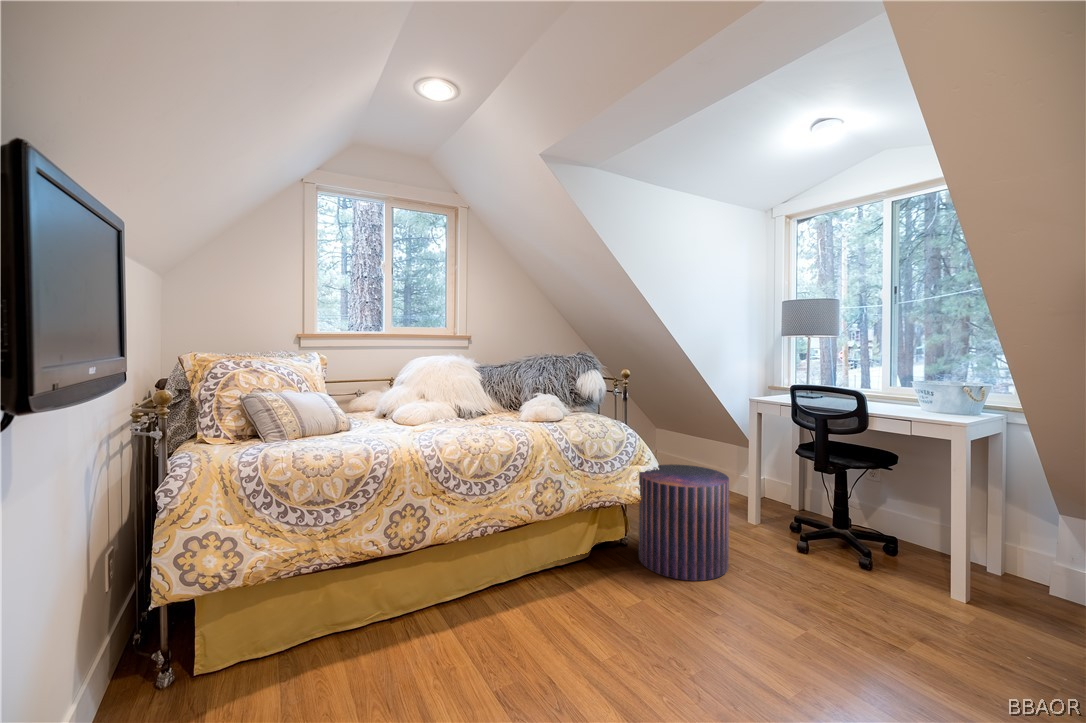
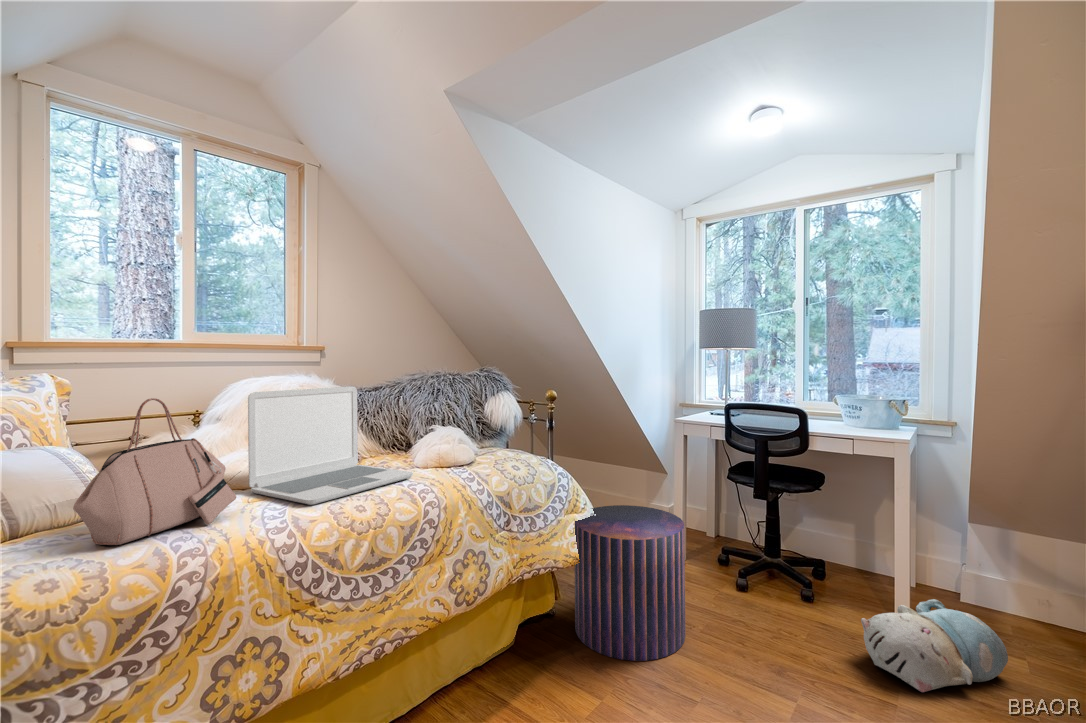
laptop: none [414,363,515,435] -> present [248,386,413,505]
handbag: none [327,366,405,443] -> present [73,398,236,545]
plush toy: none [883,568,1030,643] -> present [861,599,1008,692]

